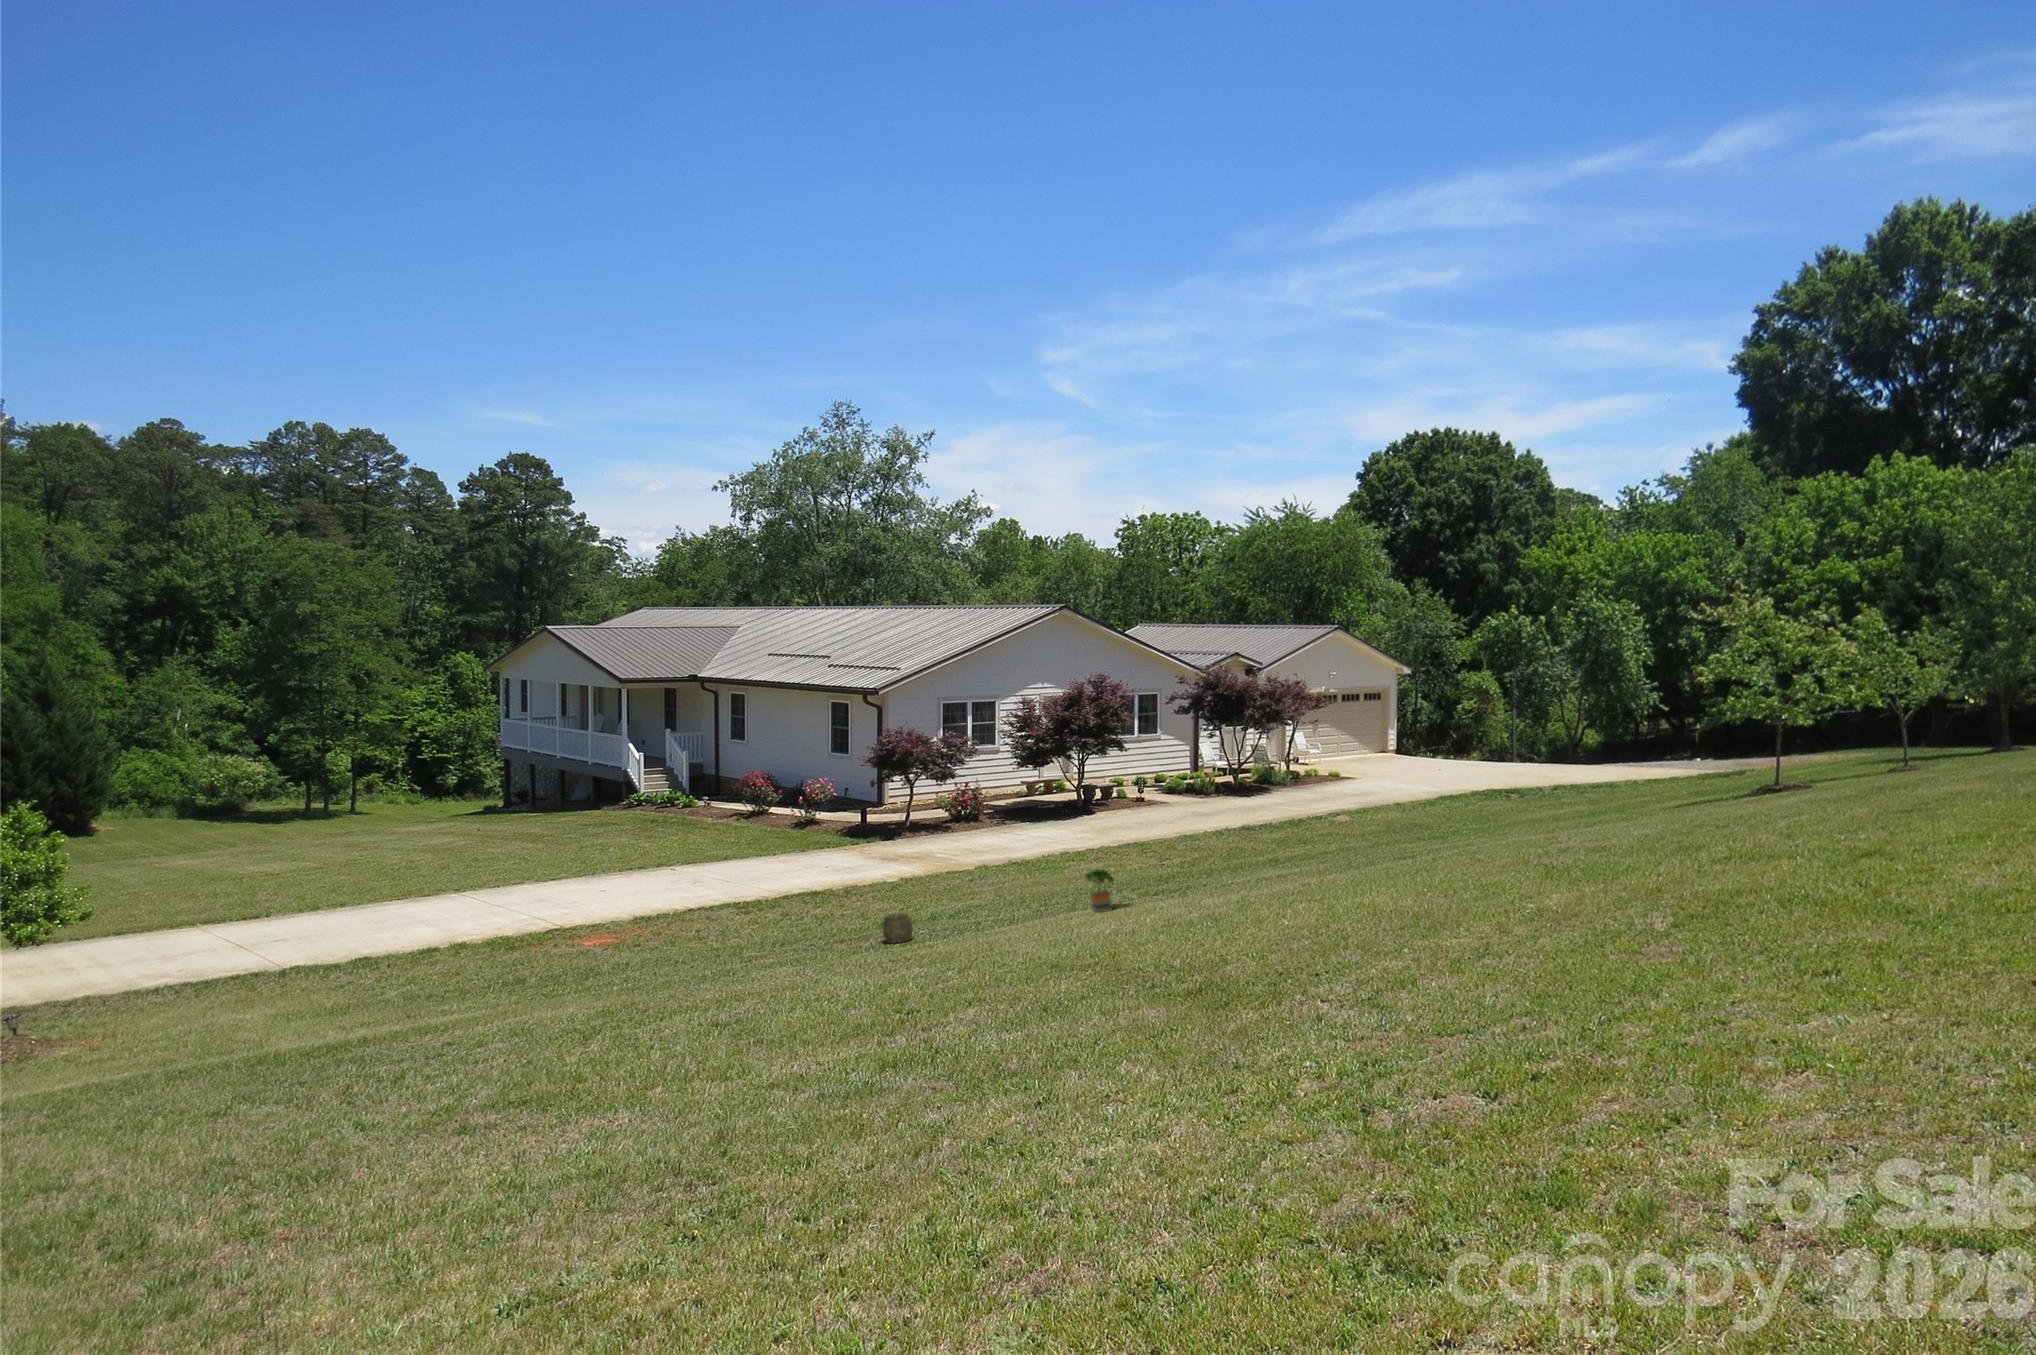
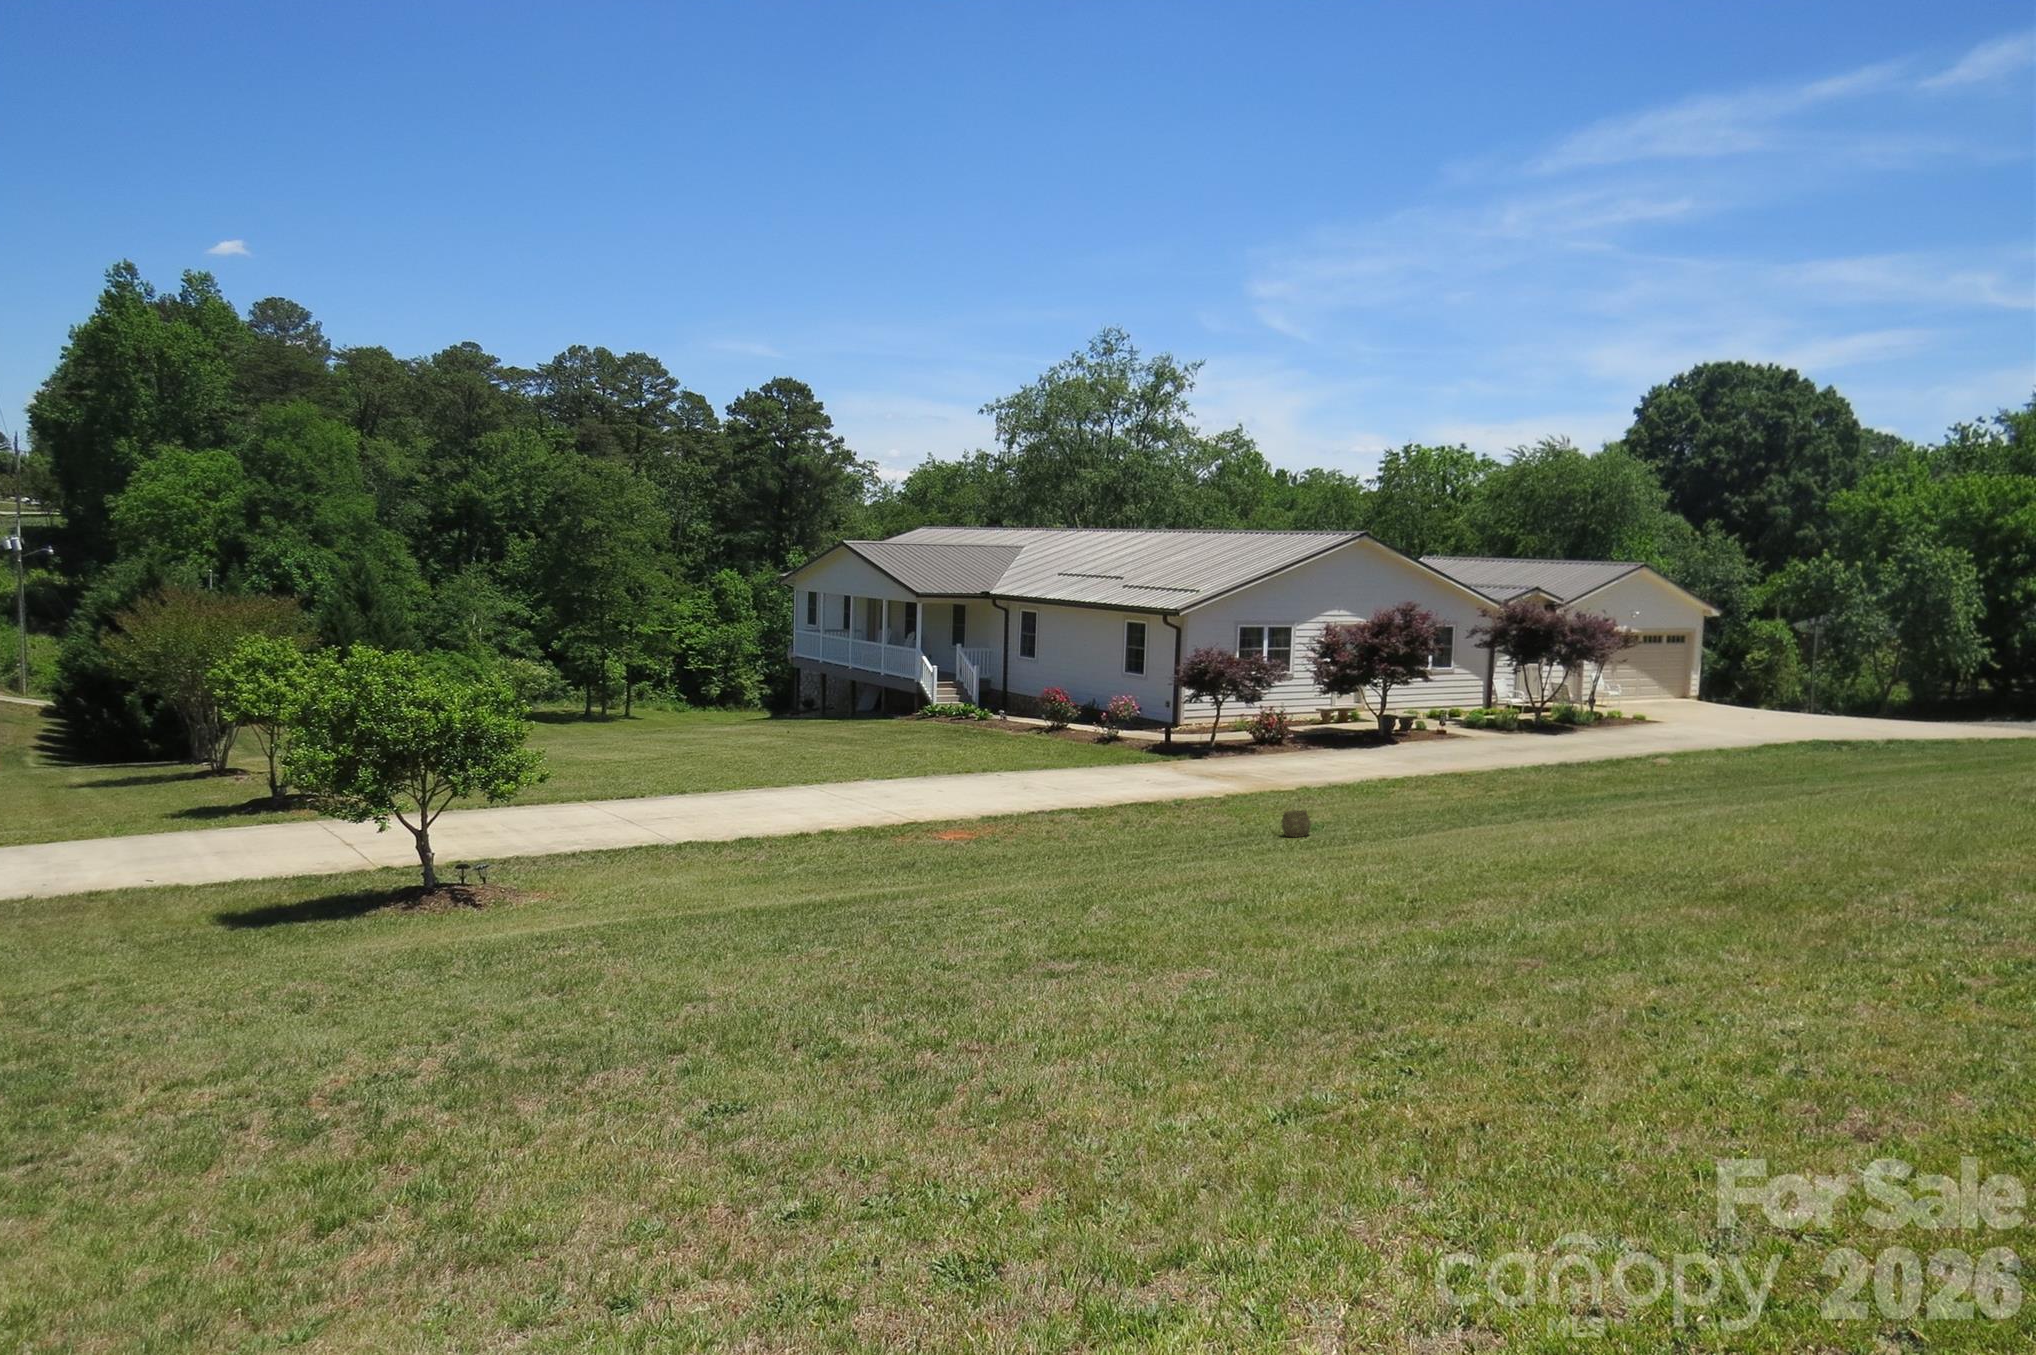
potted tree: present [1085,869,1114,913] -> none [1472,779,1504,820]

